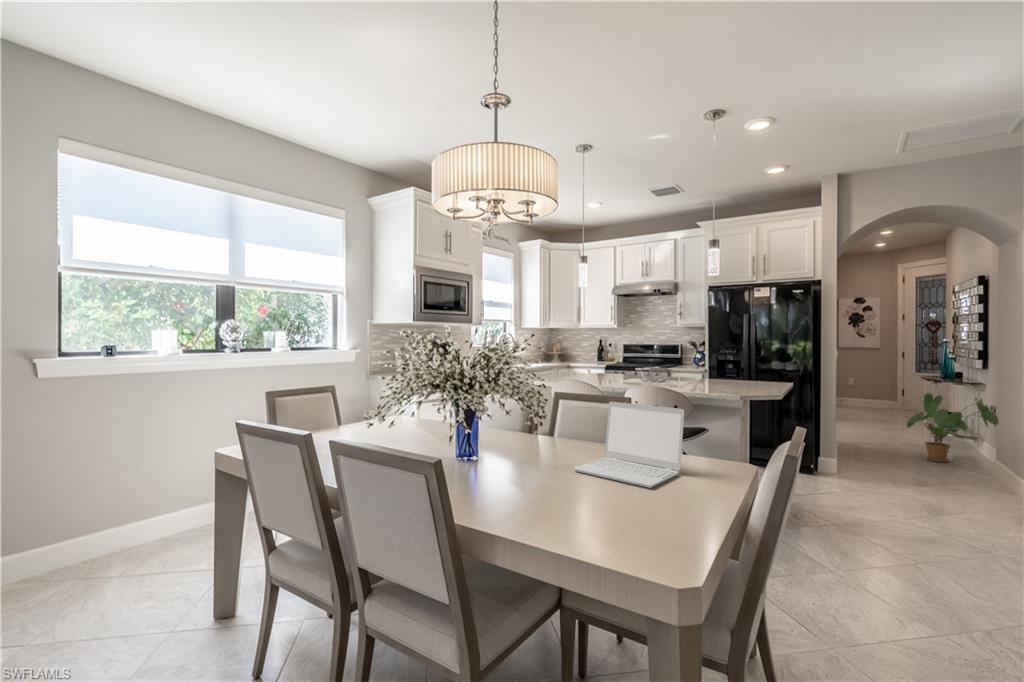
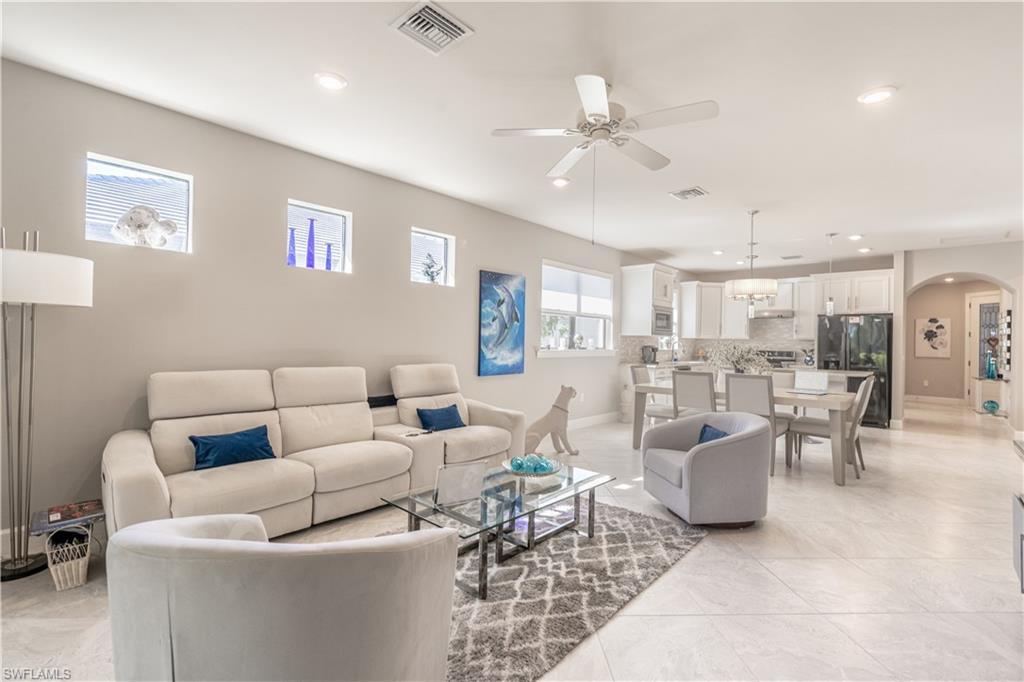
house plant: present [907,393,999,462] -> none [957,385,1016,429]

